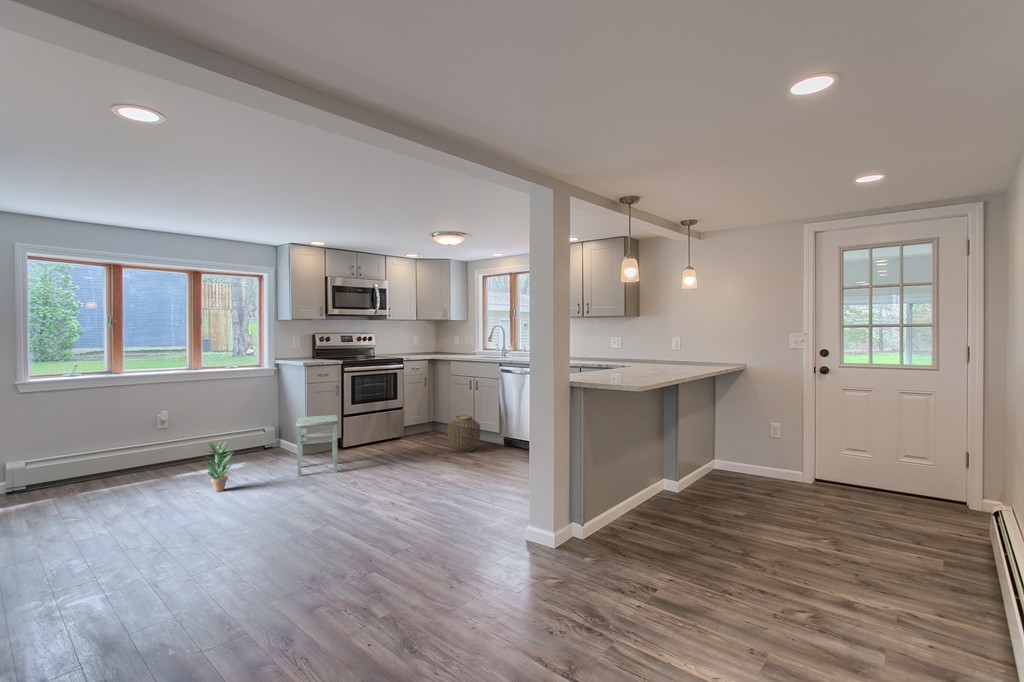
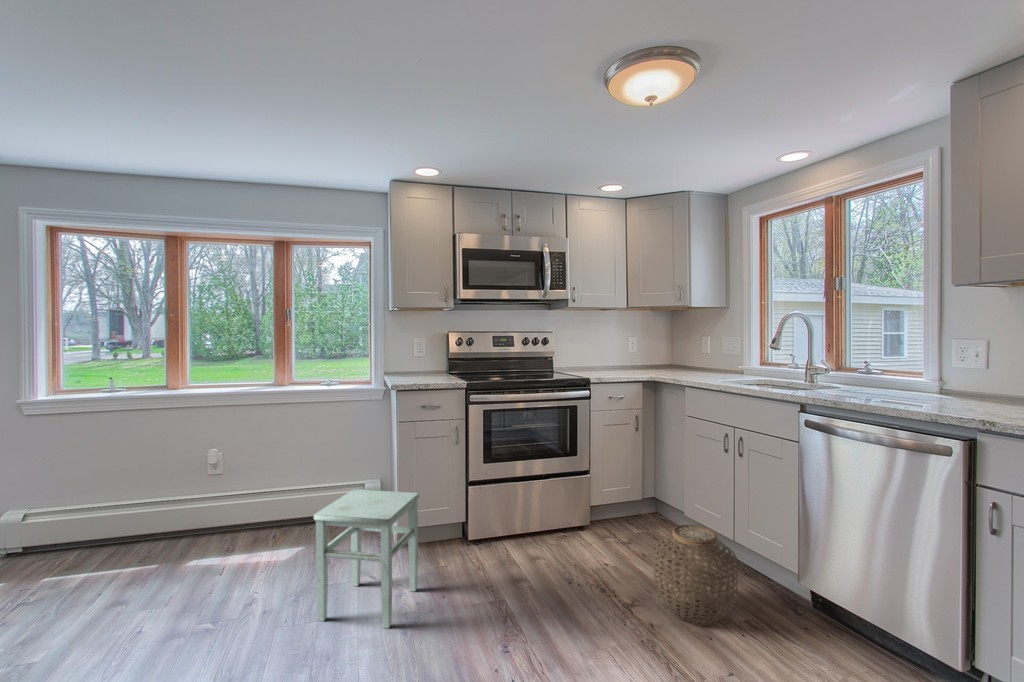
potted plant: present [205,442,232,492] -> none [129,539,196,637]

